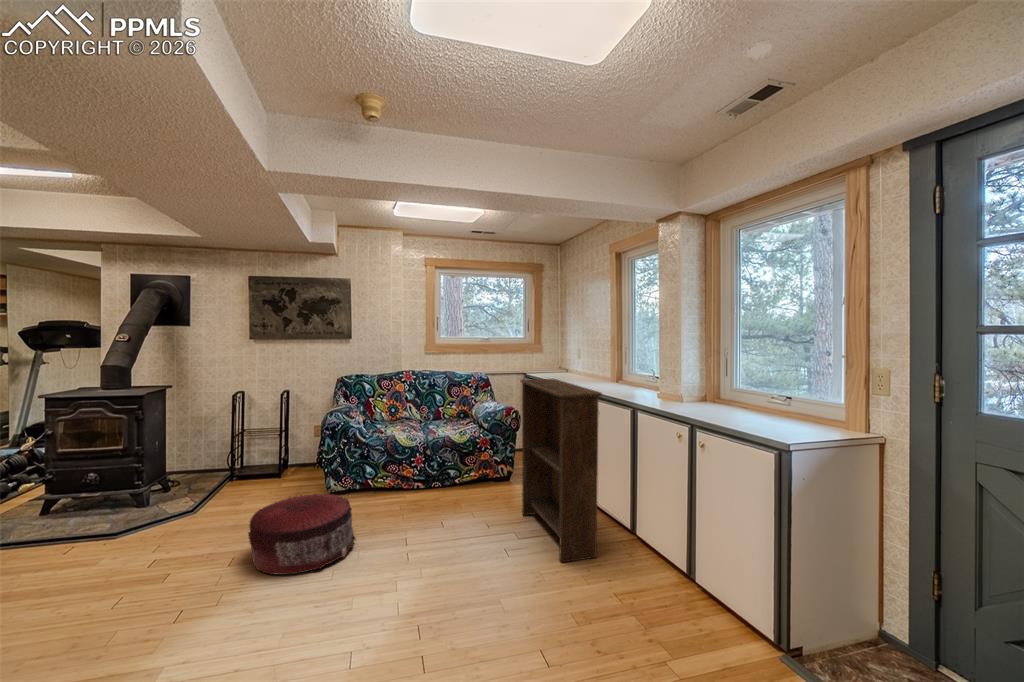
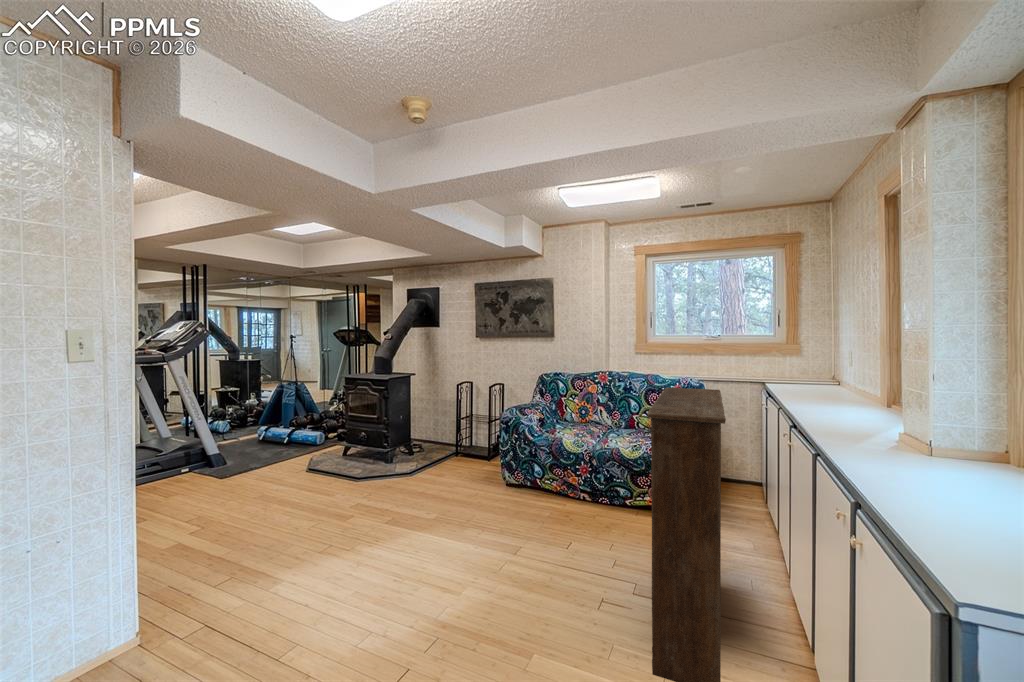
pouf: present [248,493,355,575] -> none [376,479,469,558]

